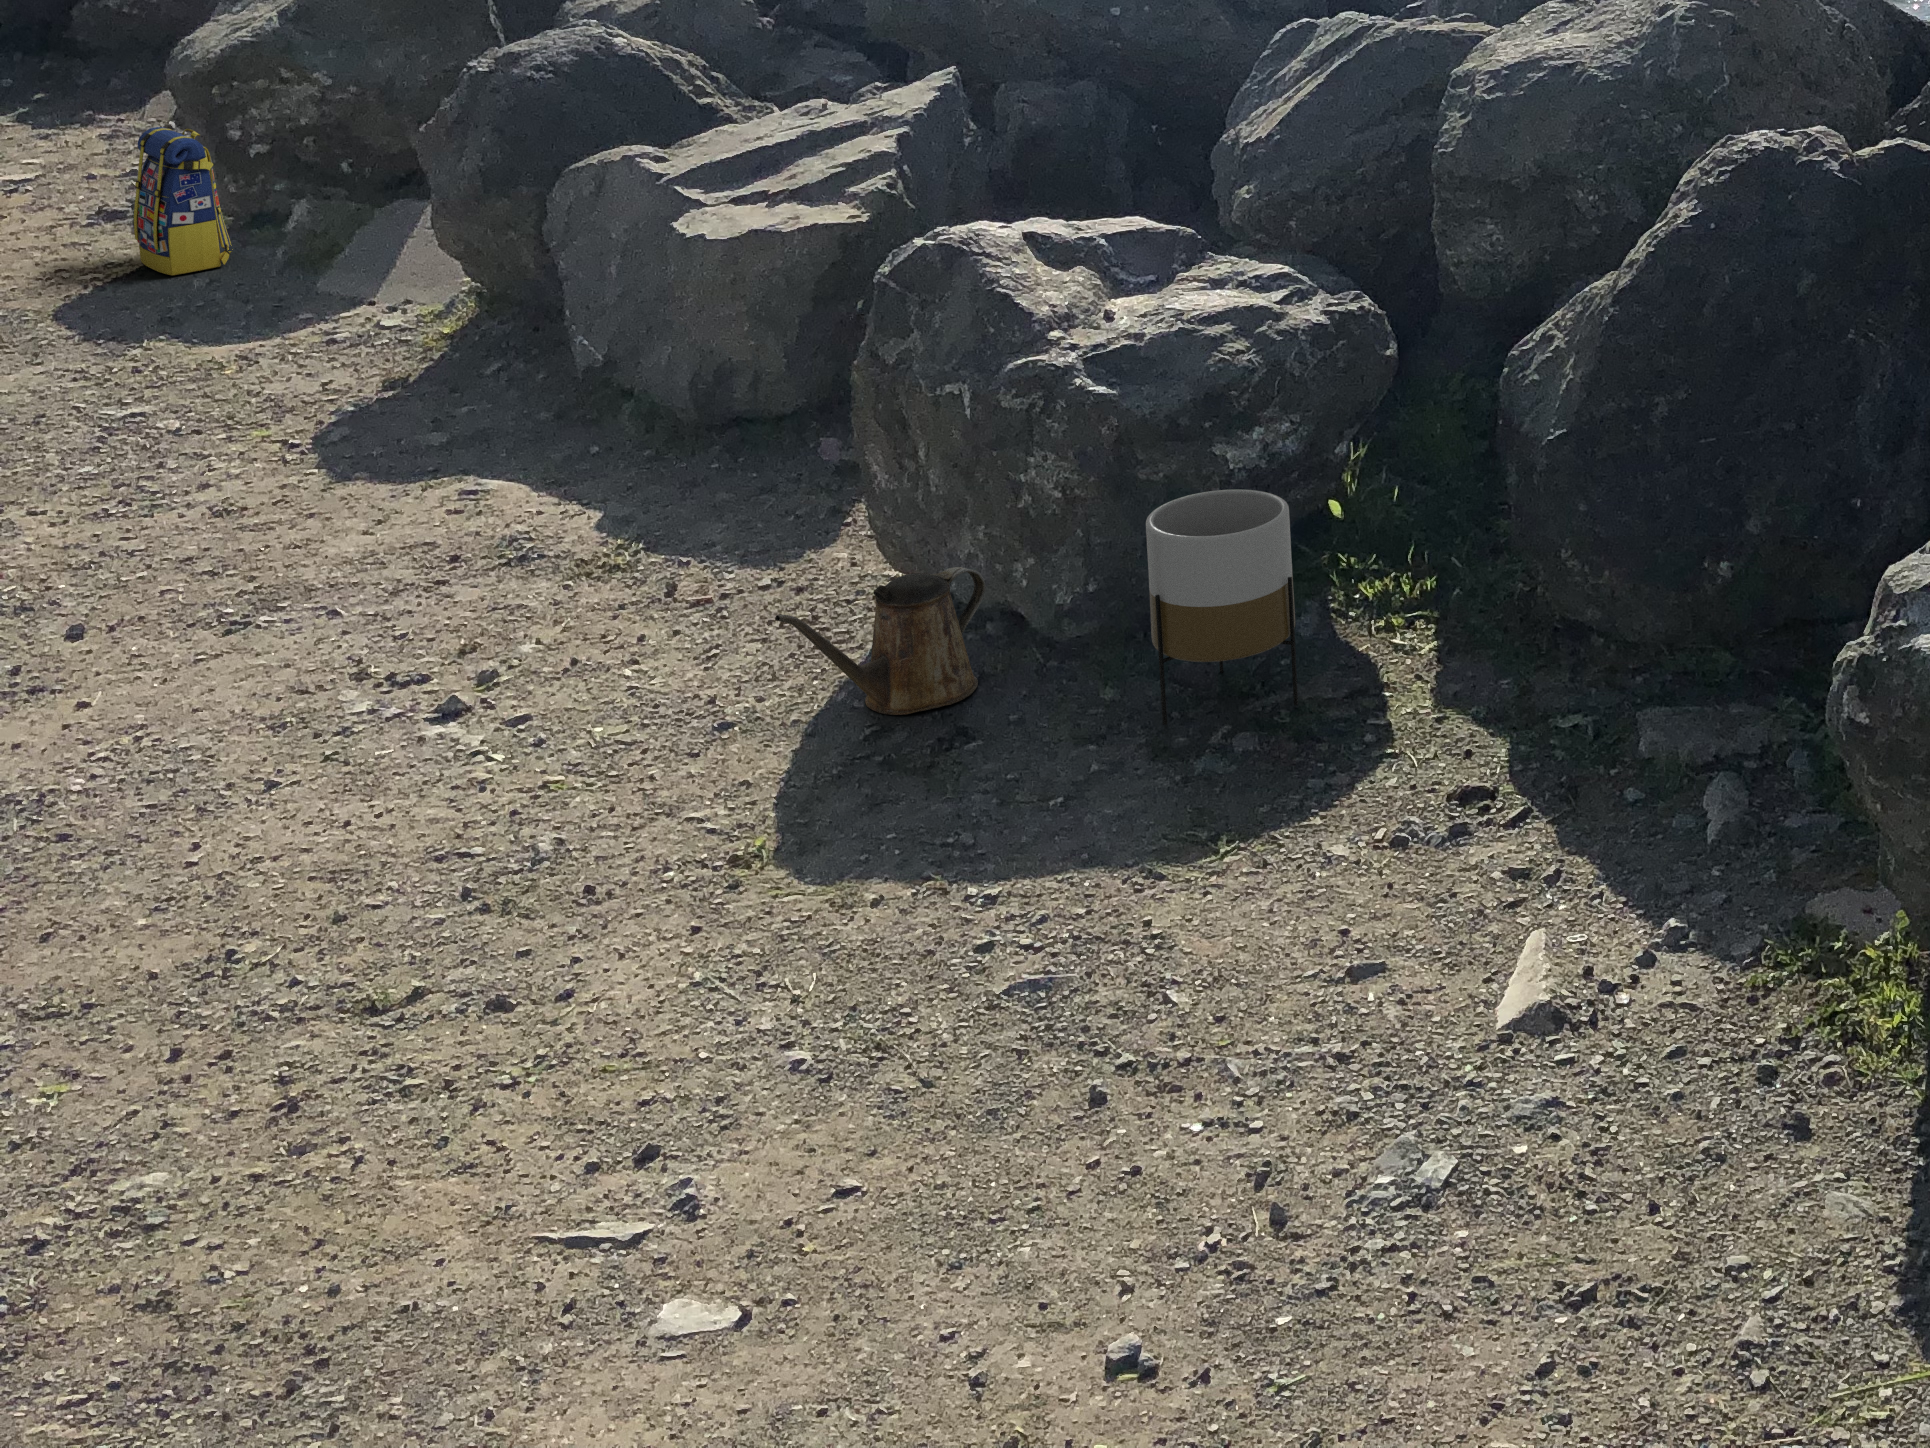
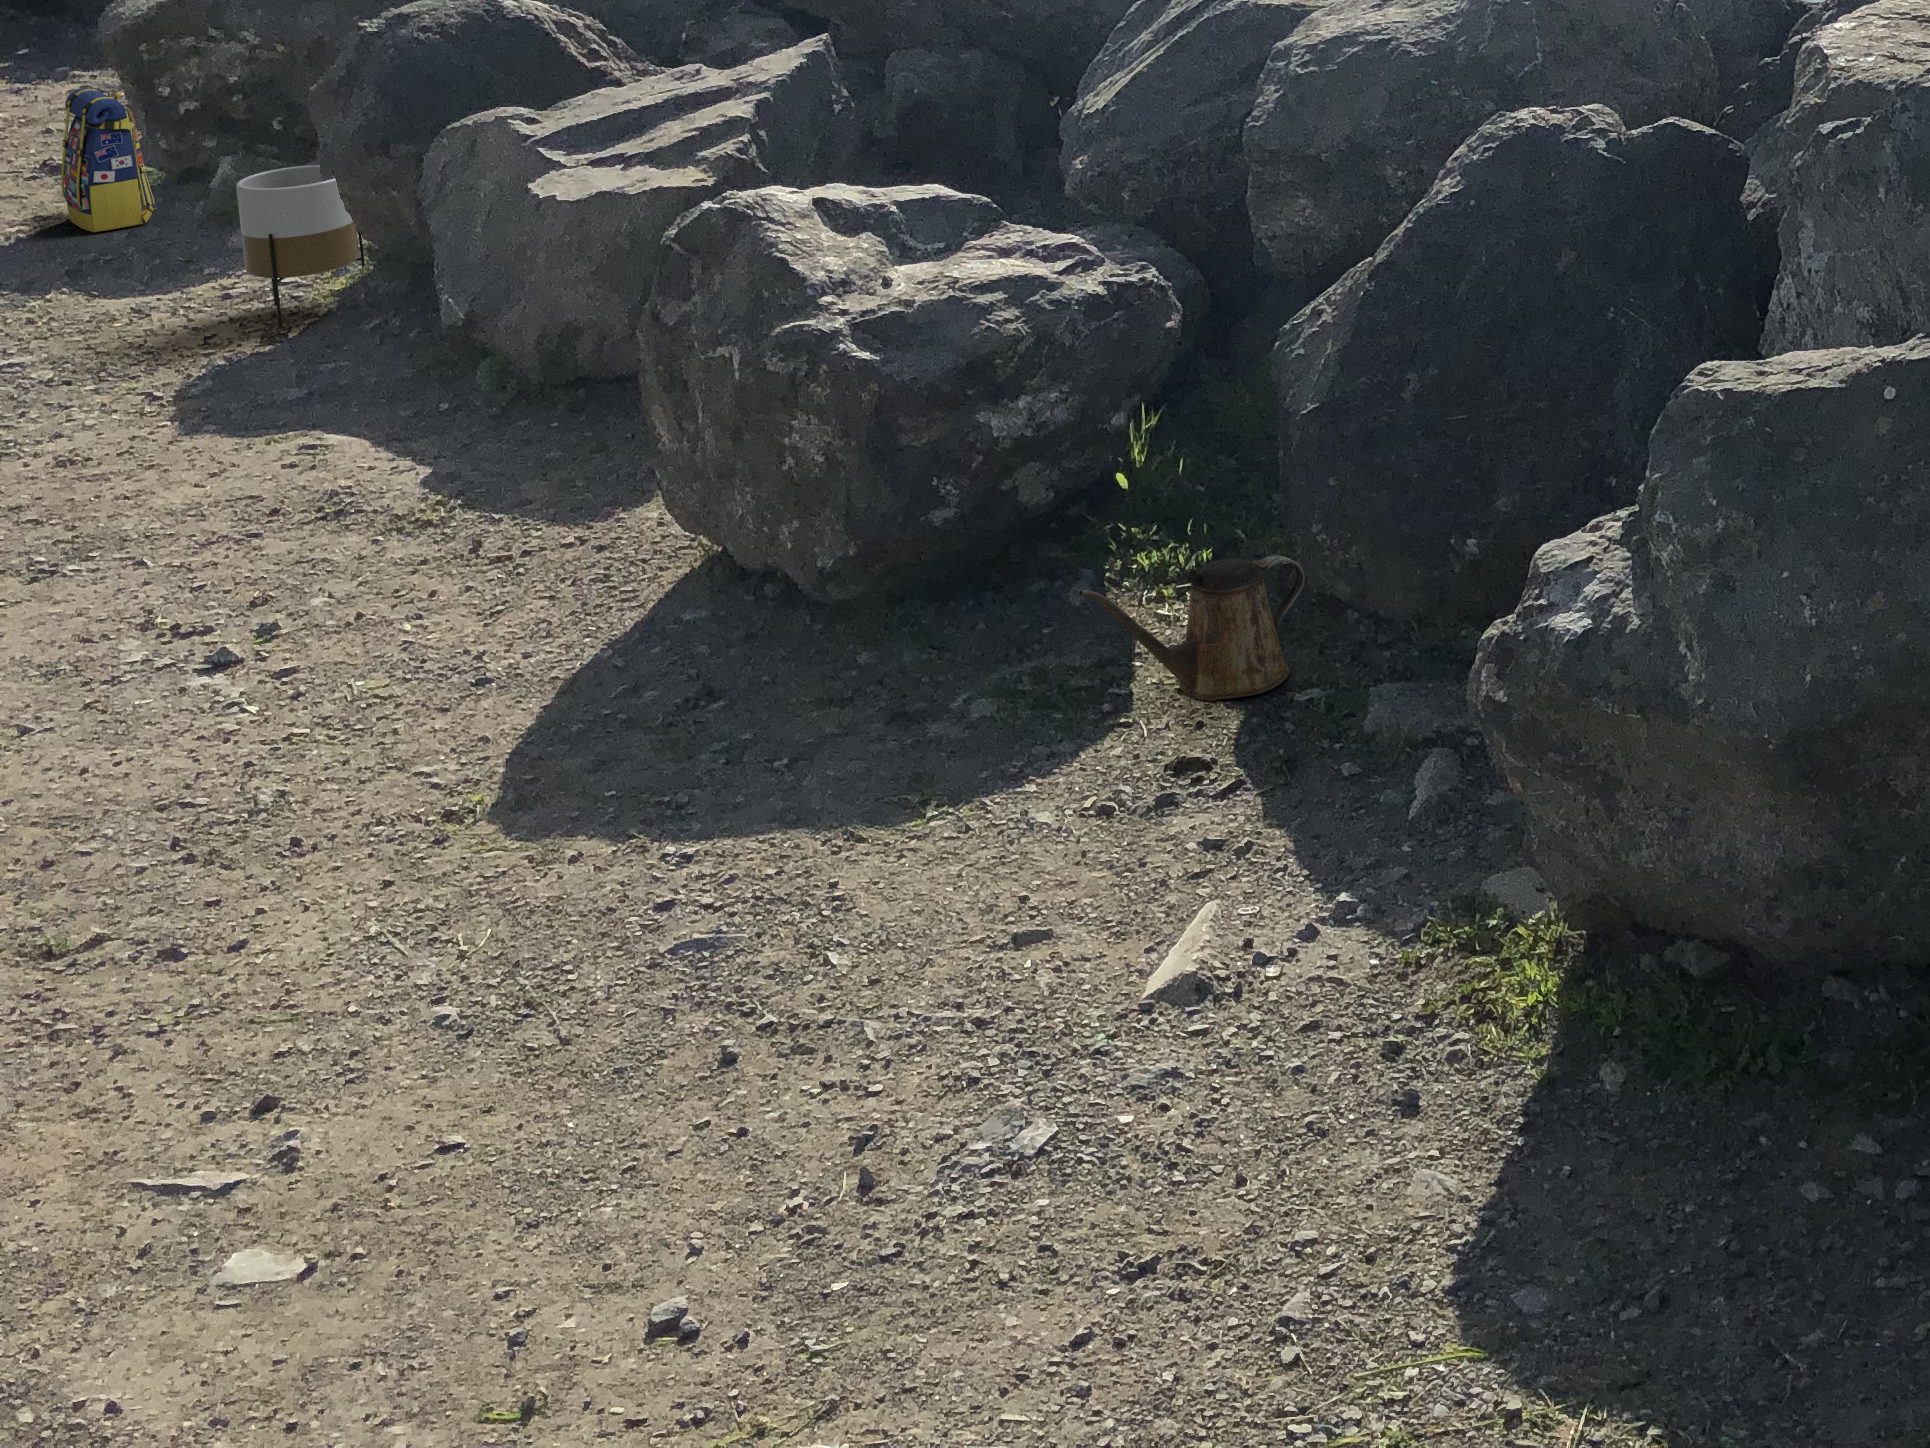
planter: present [1146,490,1298,725] -> present [236,165,365,328]
watering can: present [775,567,986,715] -> present [1079,555,1305,701]

